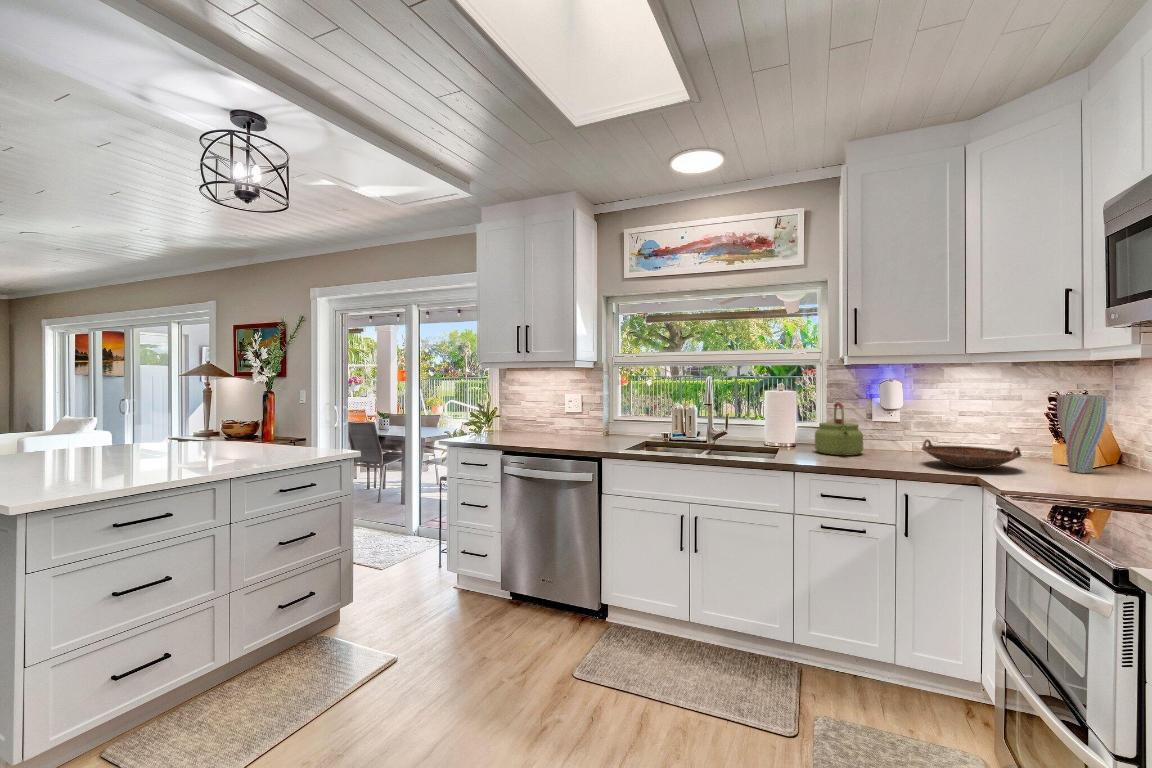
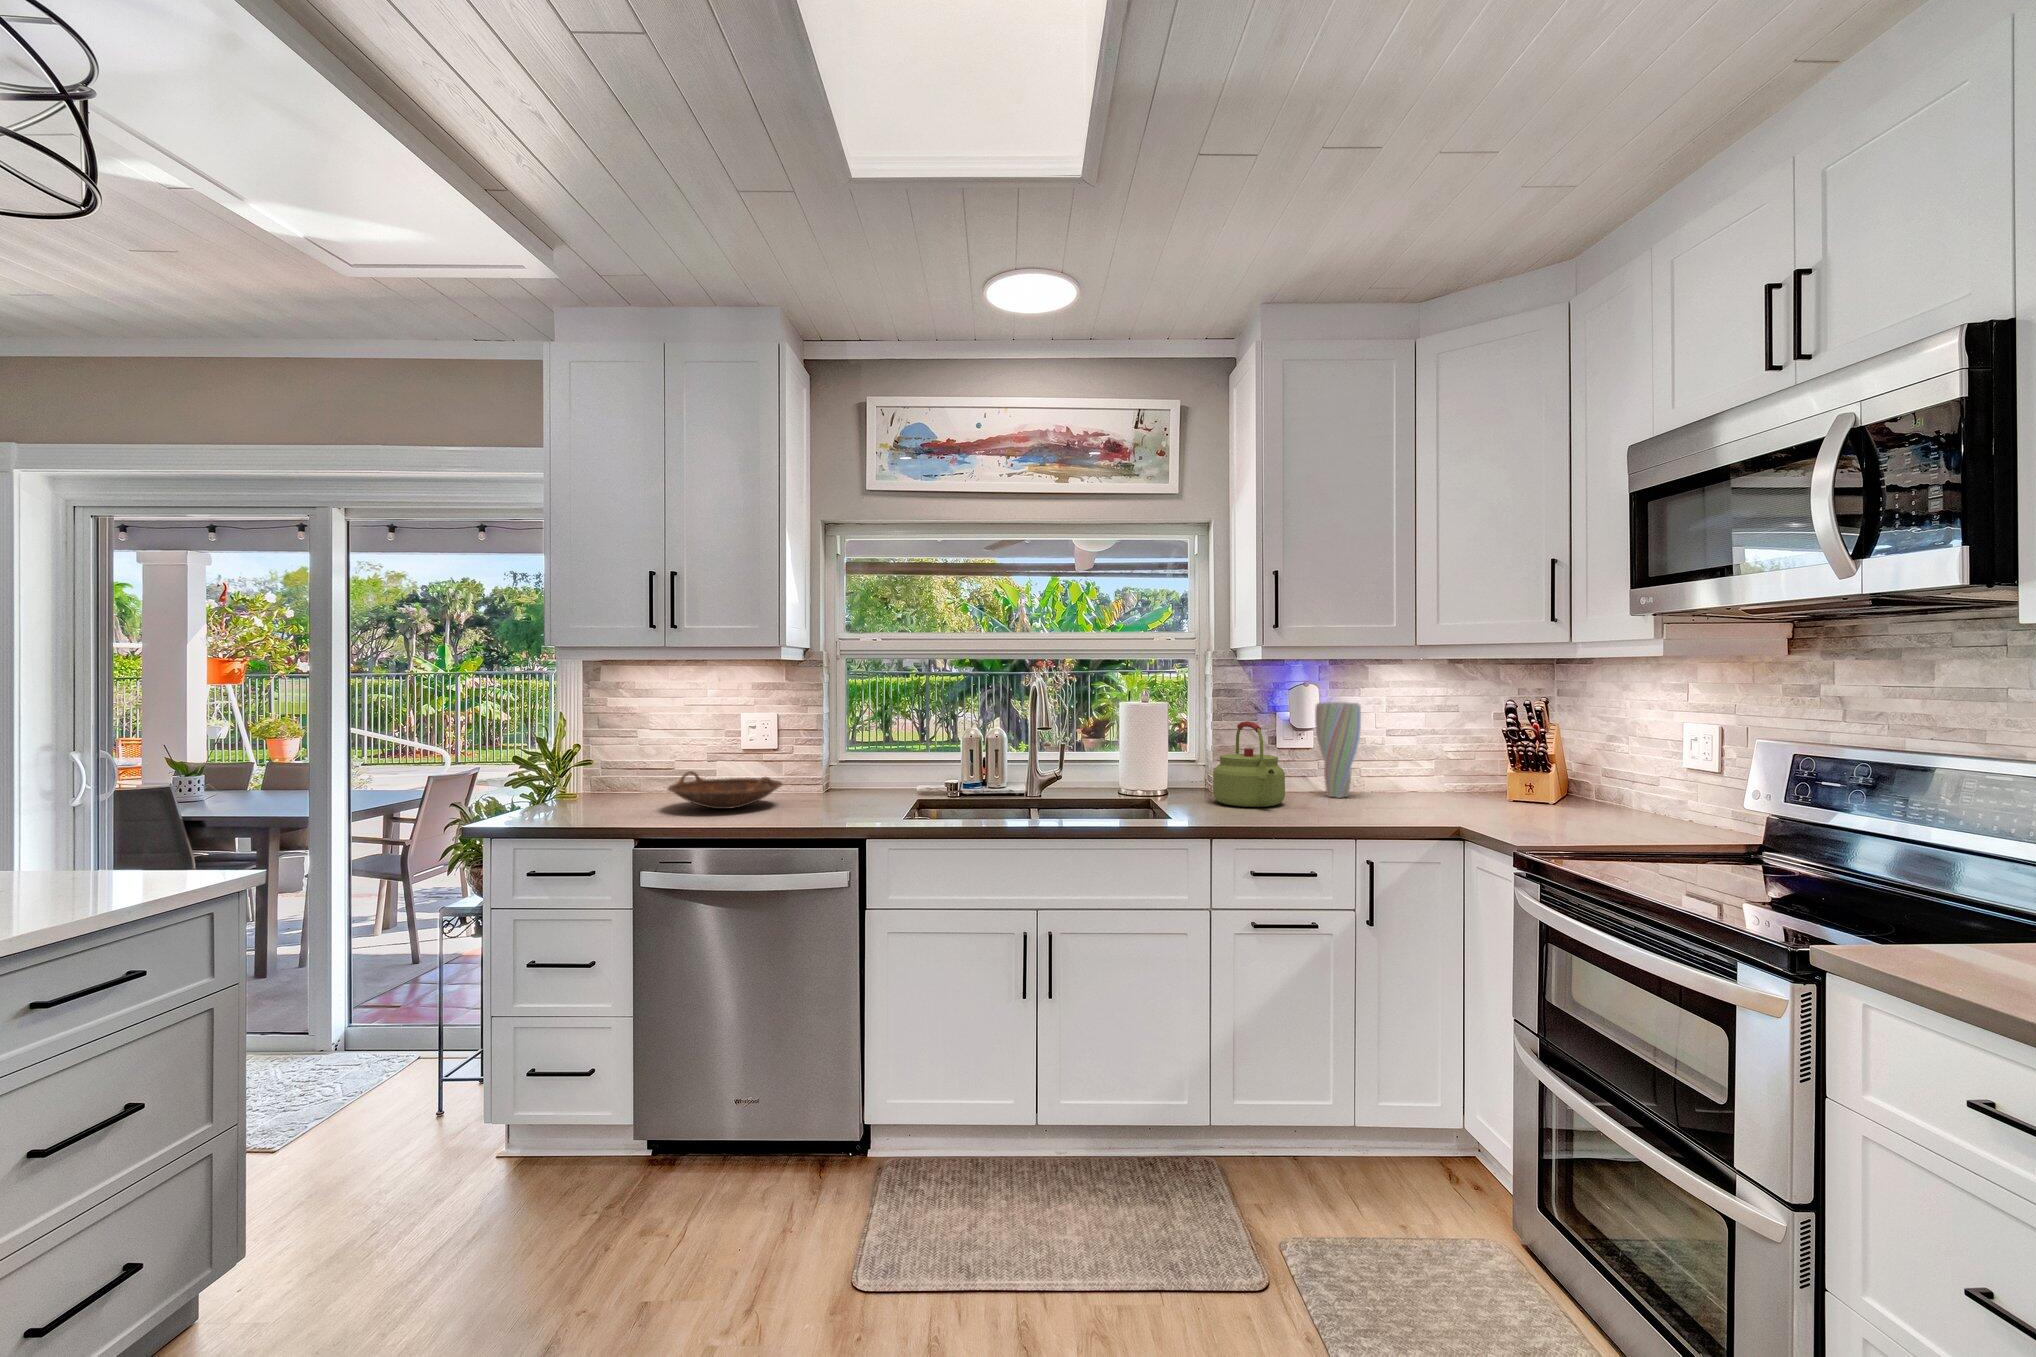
vase: present [1057,394,1107,473] -> present [1315,702,1361,798]
bowl: present [922,440,1022,469] -> present [668,771,783,809]

